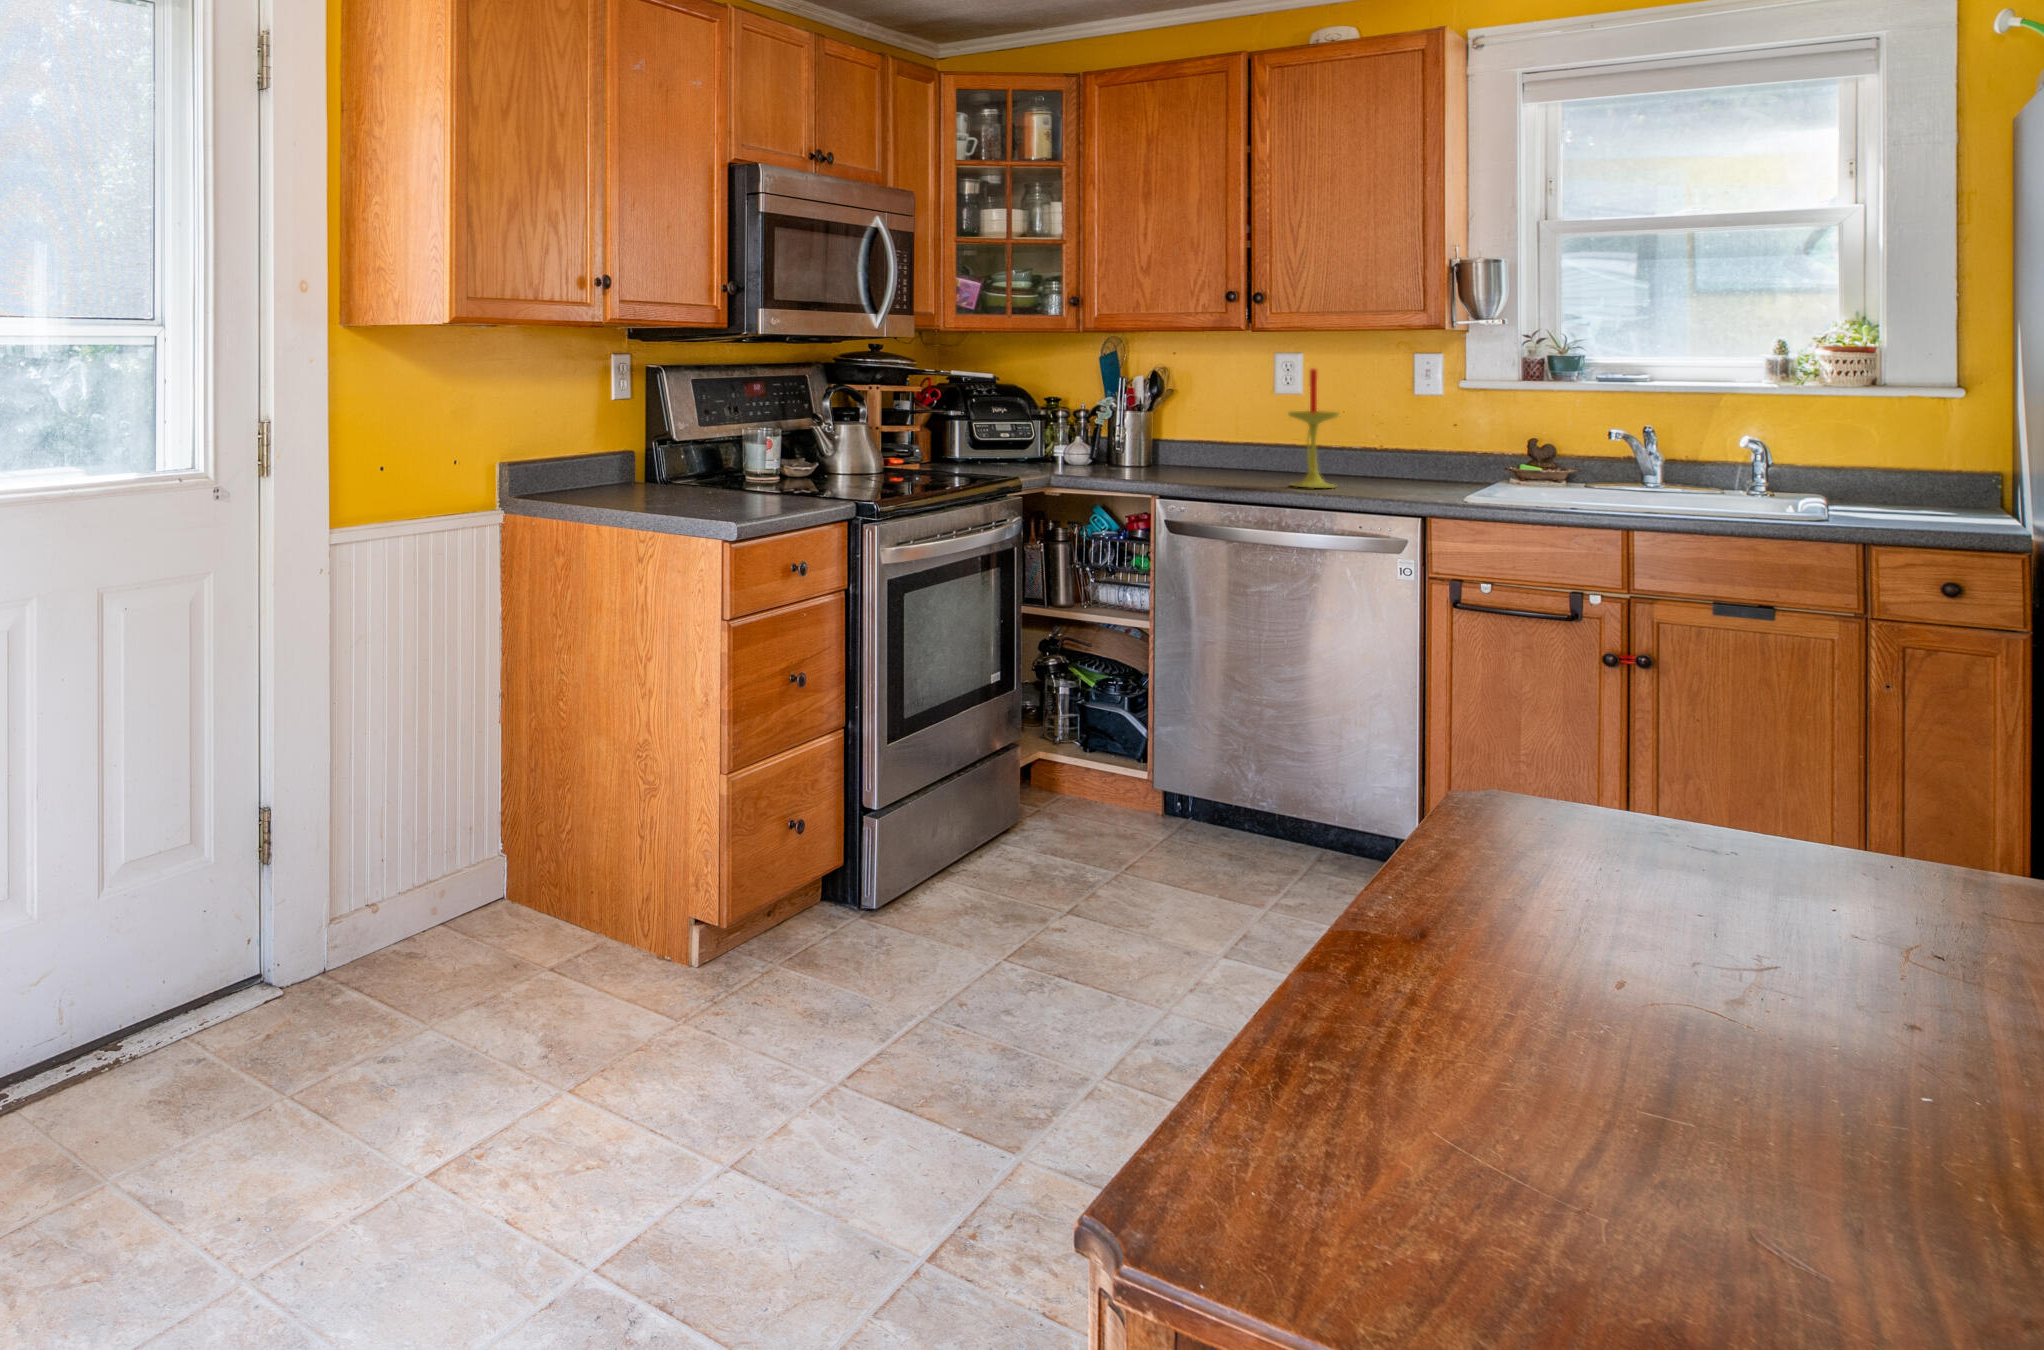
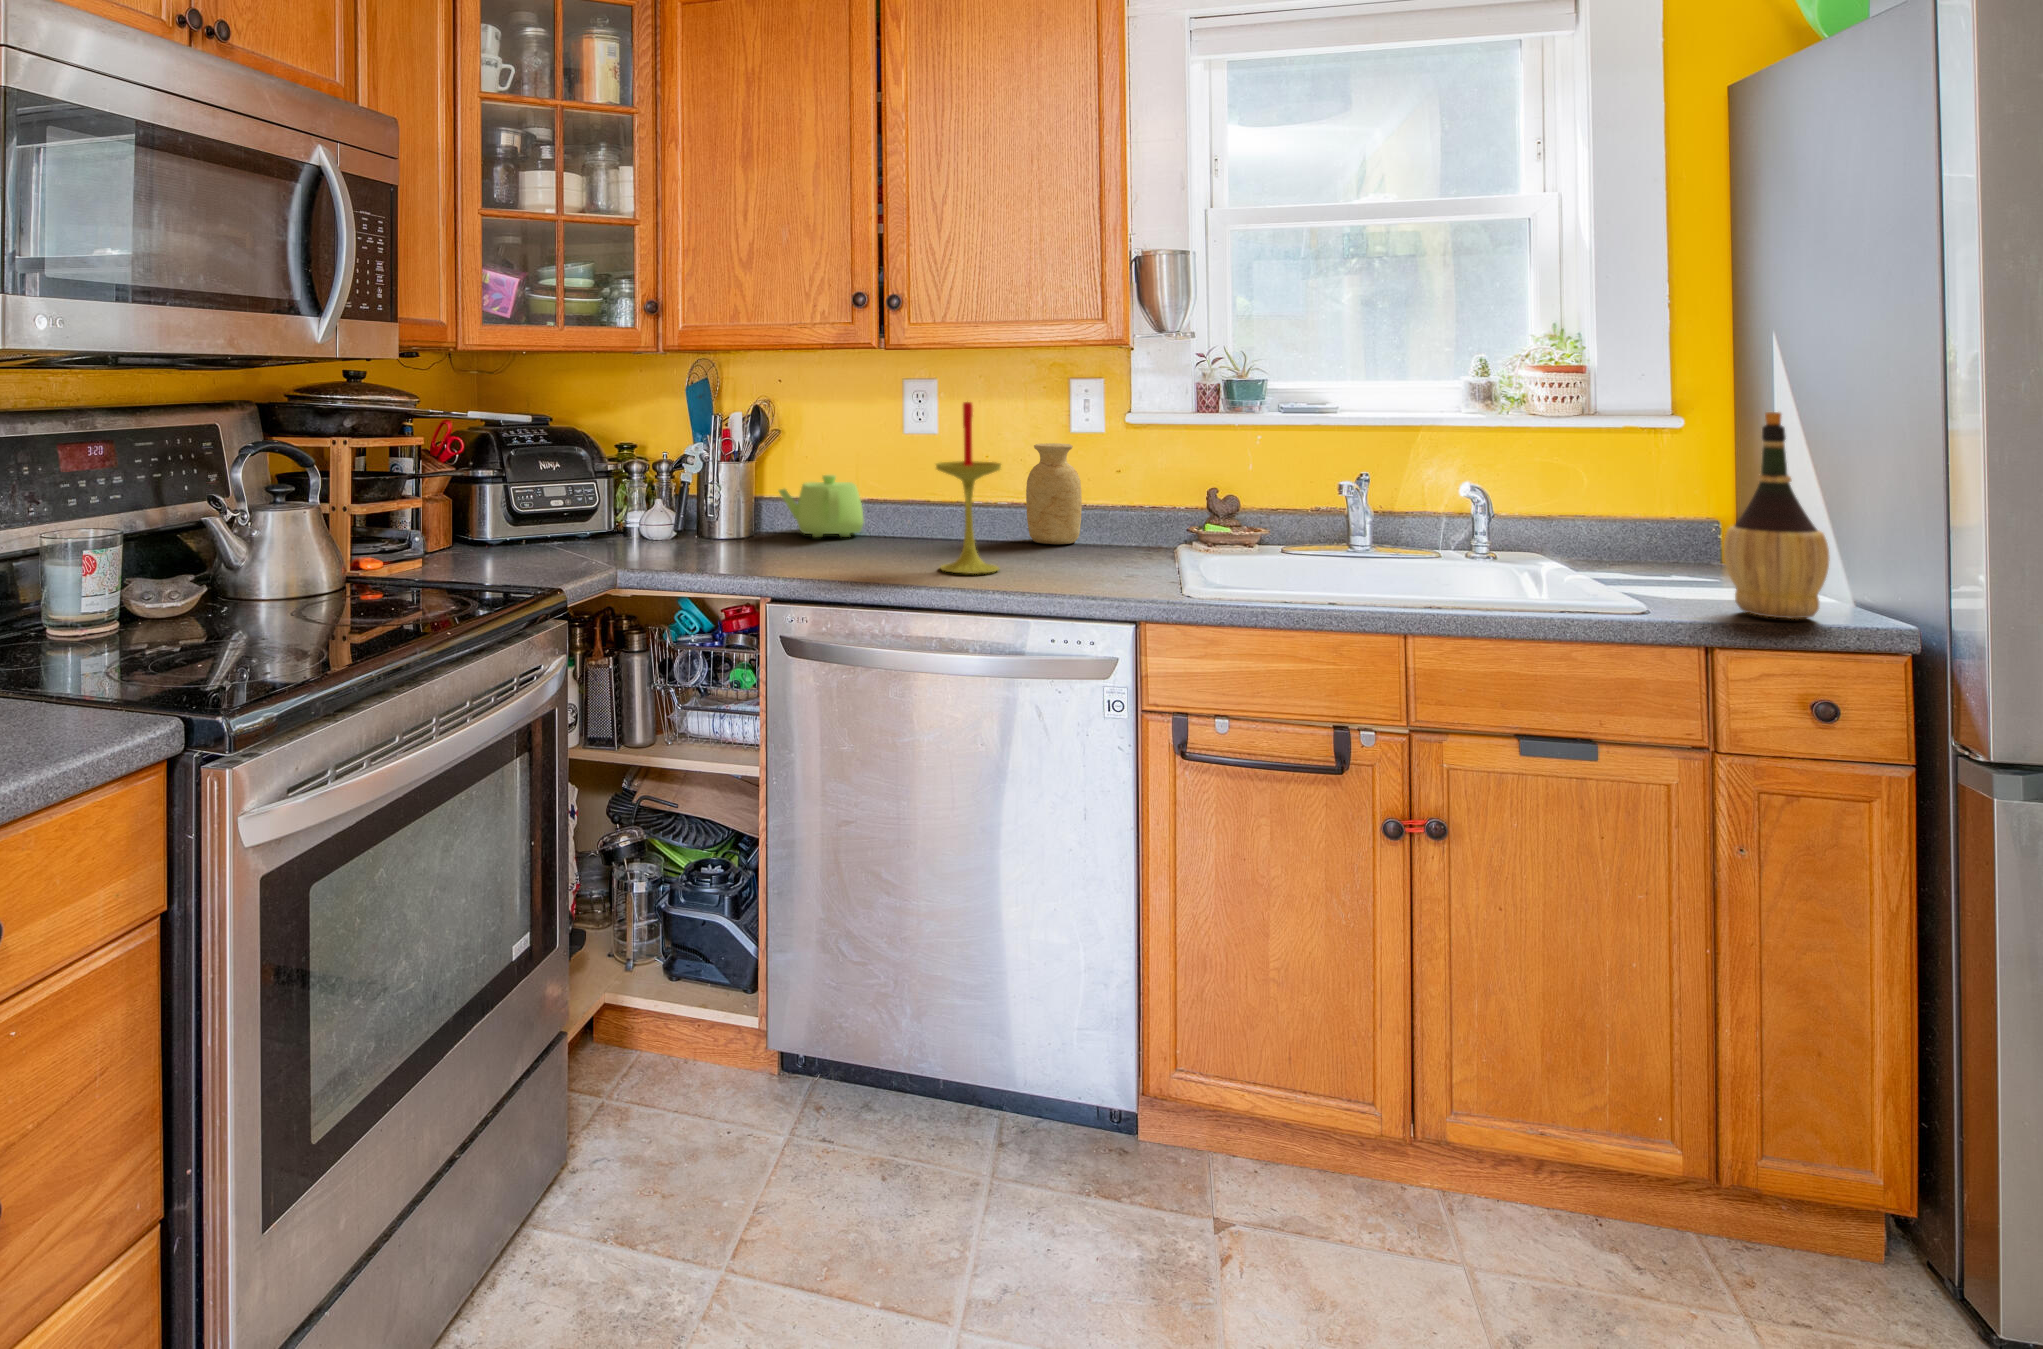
wine bottle: none [1904,379,1987,528] -> present [1724,411,1830,619]
vase: none [1372,403,1418,477] -> present [1026,443,1082,544]
teapot: none [1171,423,1239,469] -> present [779,475,863,537]

